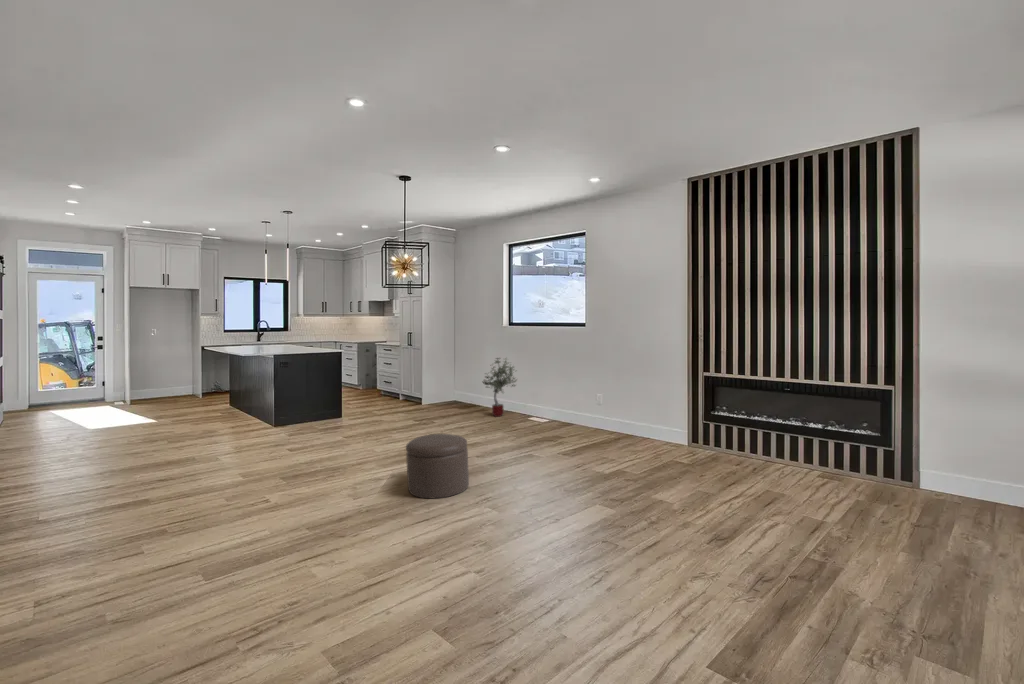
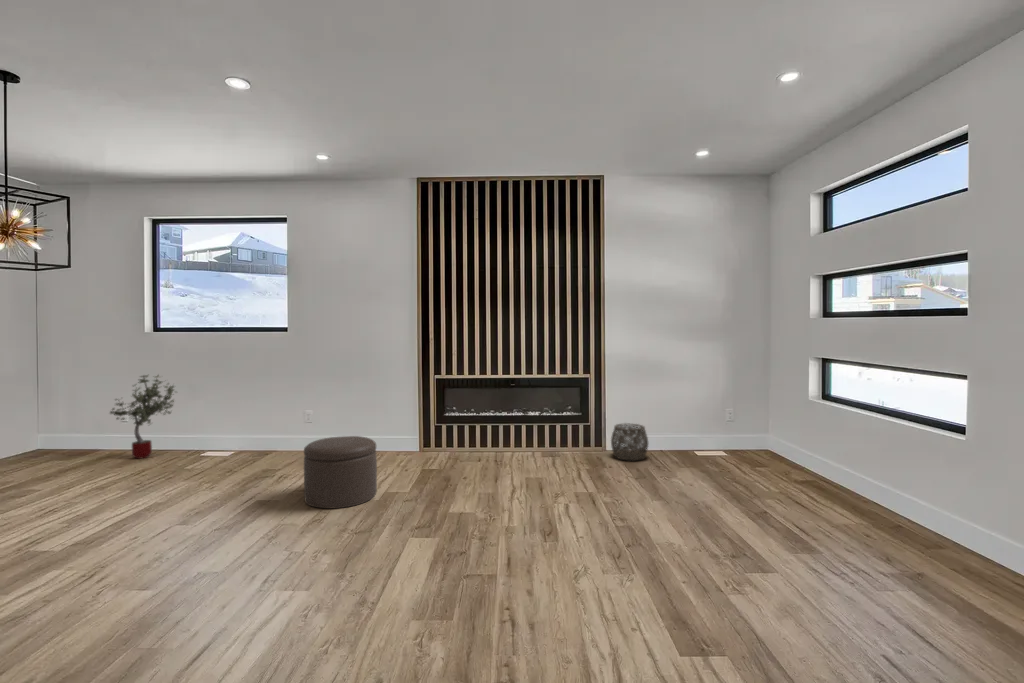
ottoman: present [406,434,469,498] -> present [304,436,377,508]
woven basket: none [914,457,979,512] -> present [611,423,648,461]

